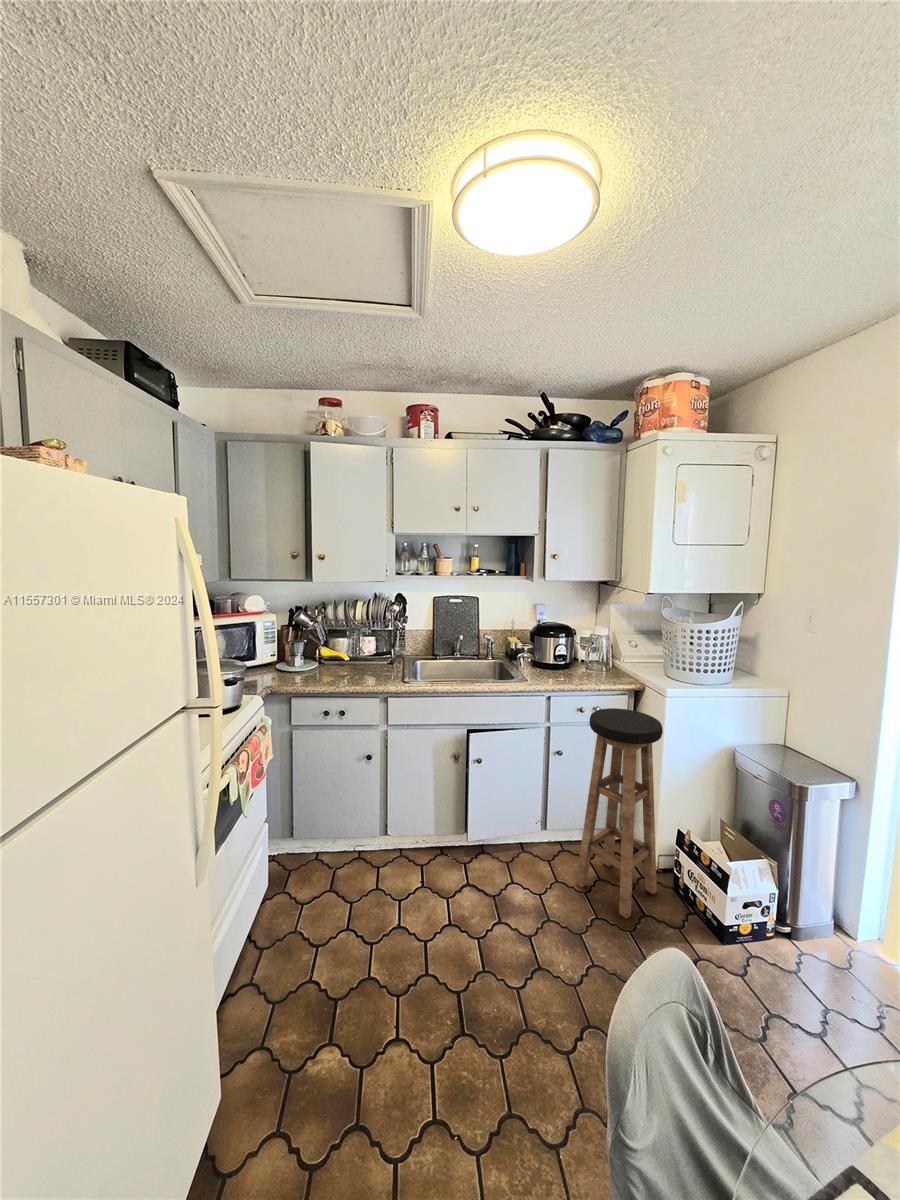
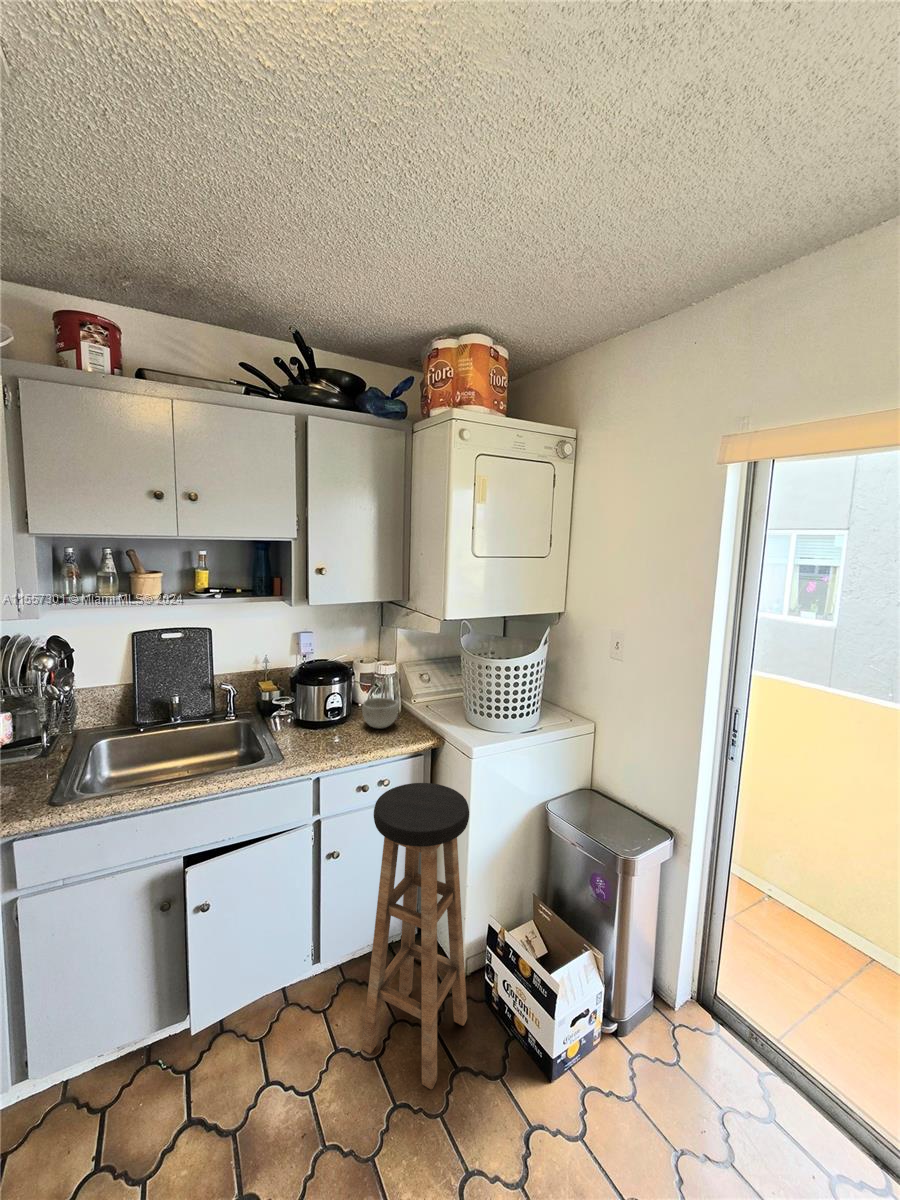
bowl: none [580,652,608,673] -> present [362,698,399,728]

